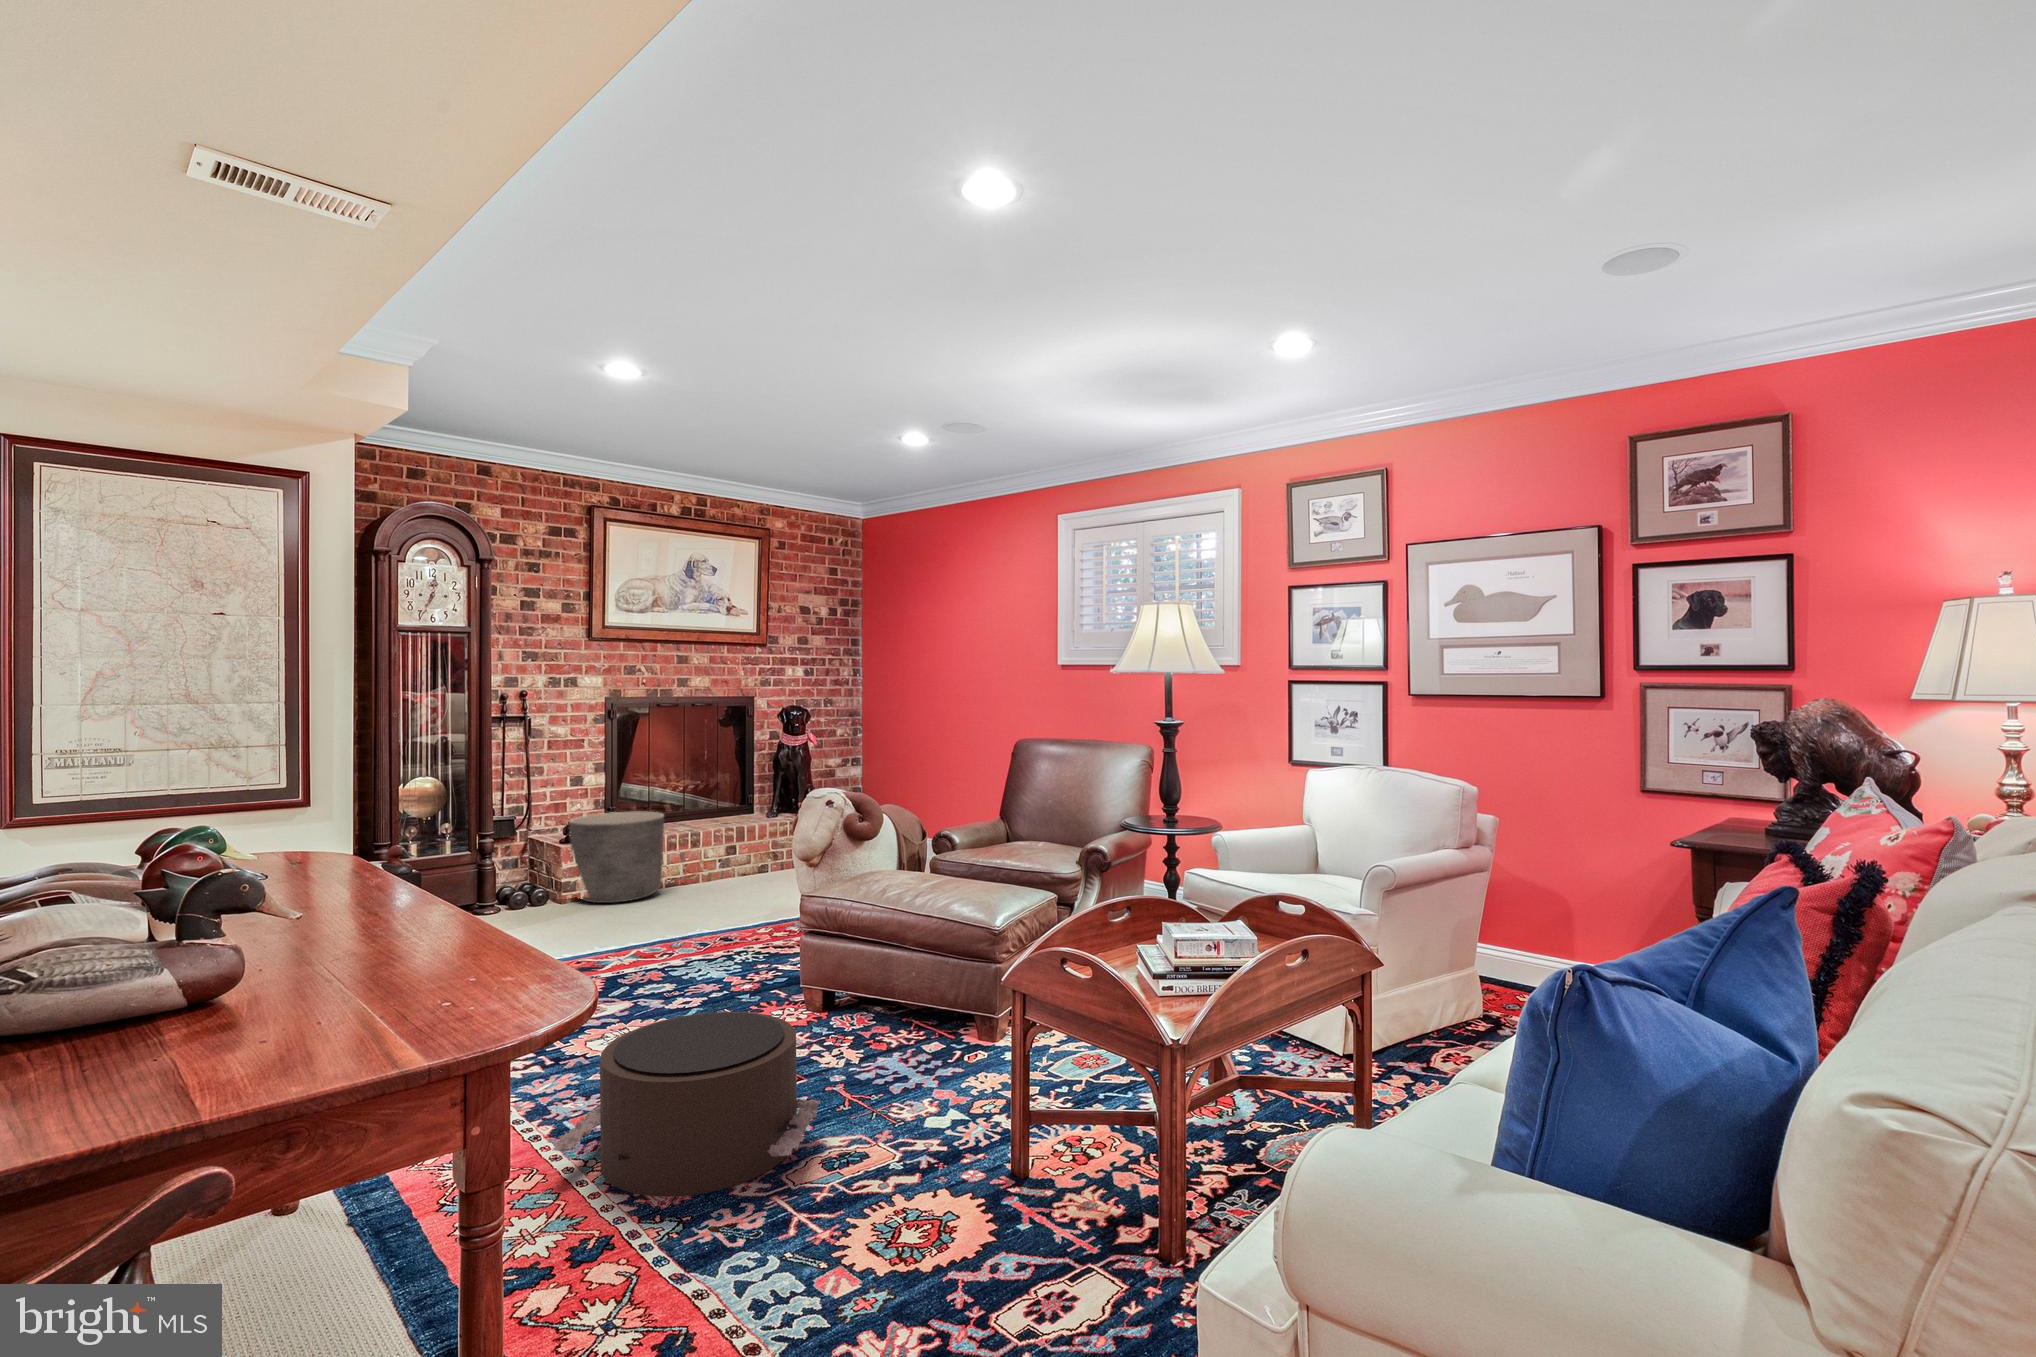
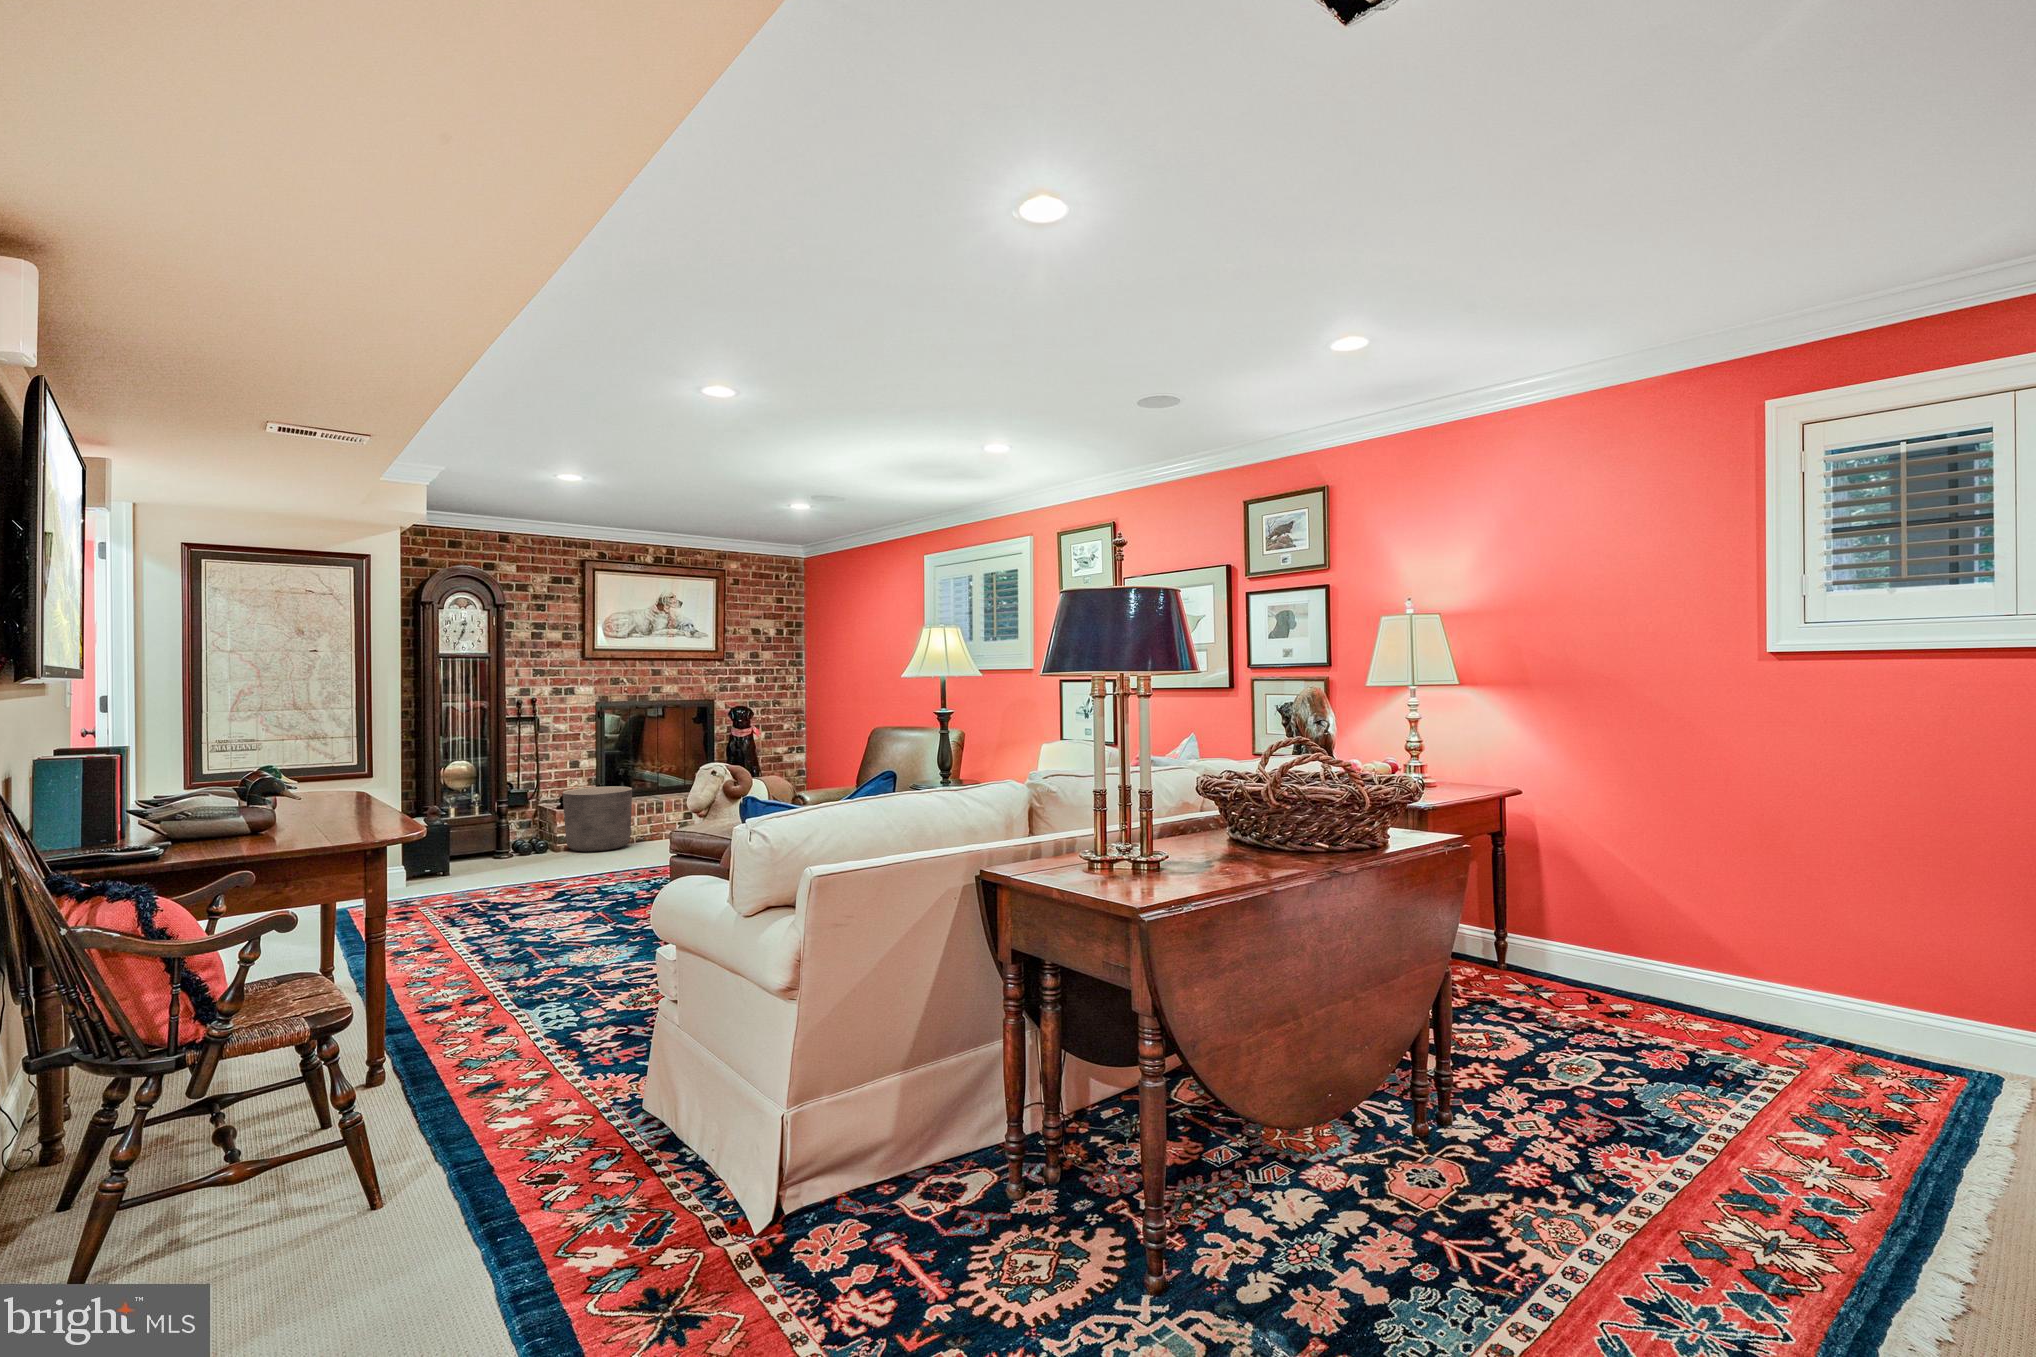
pouf: present [553,1012,820,1197] -> none [469,897,624,985]

